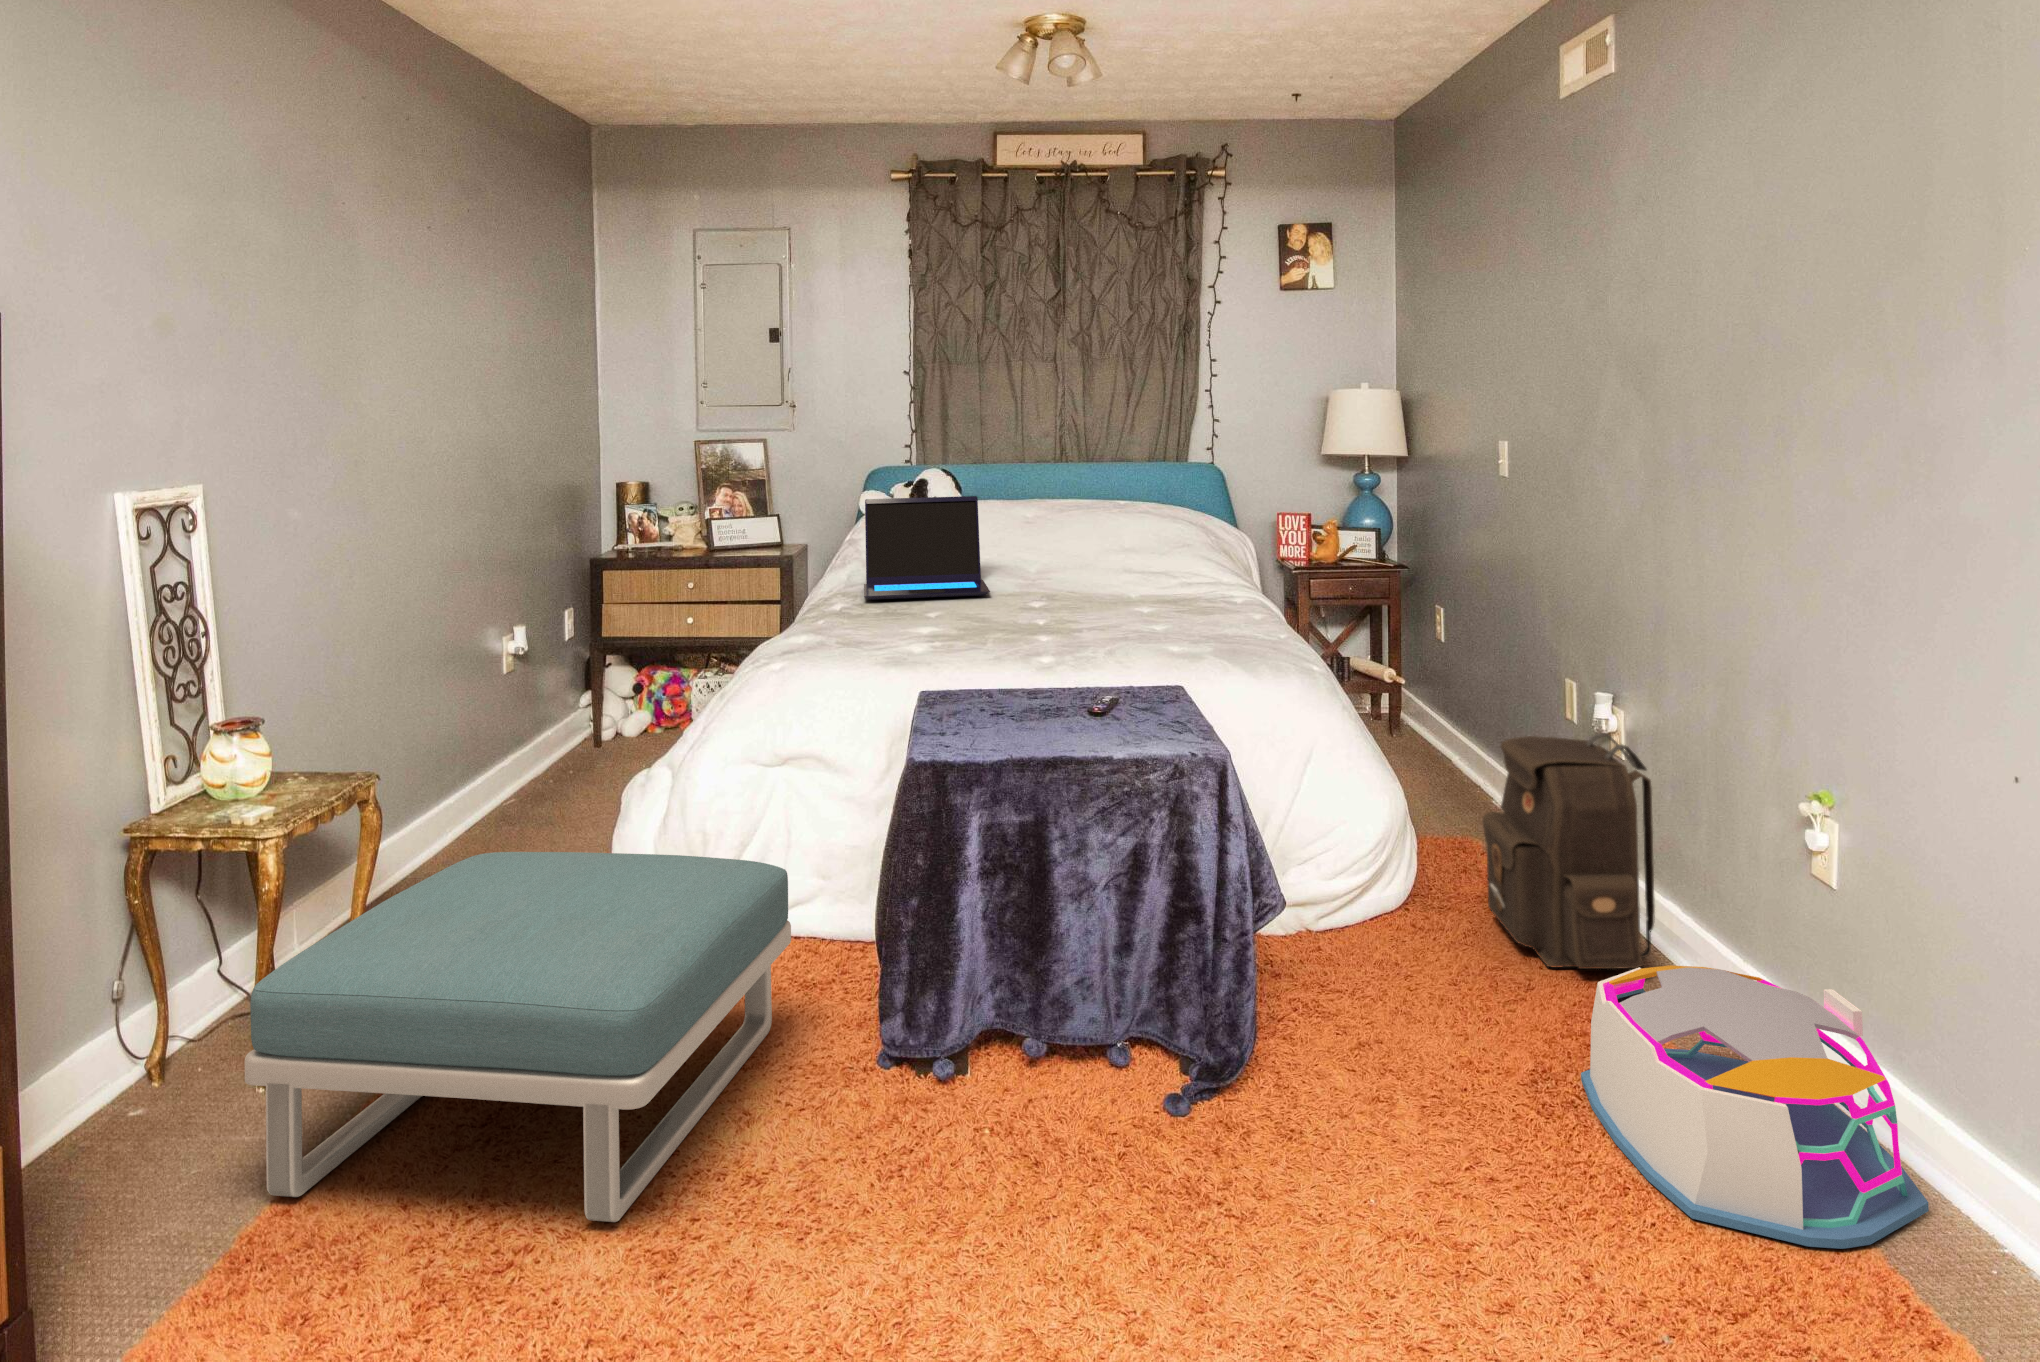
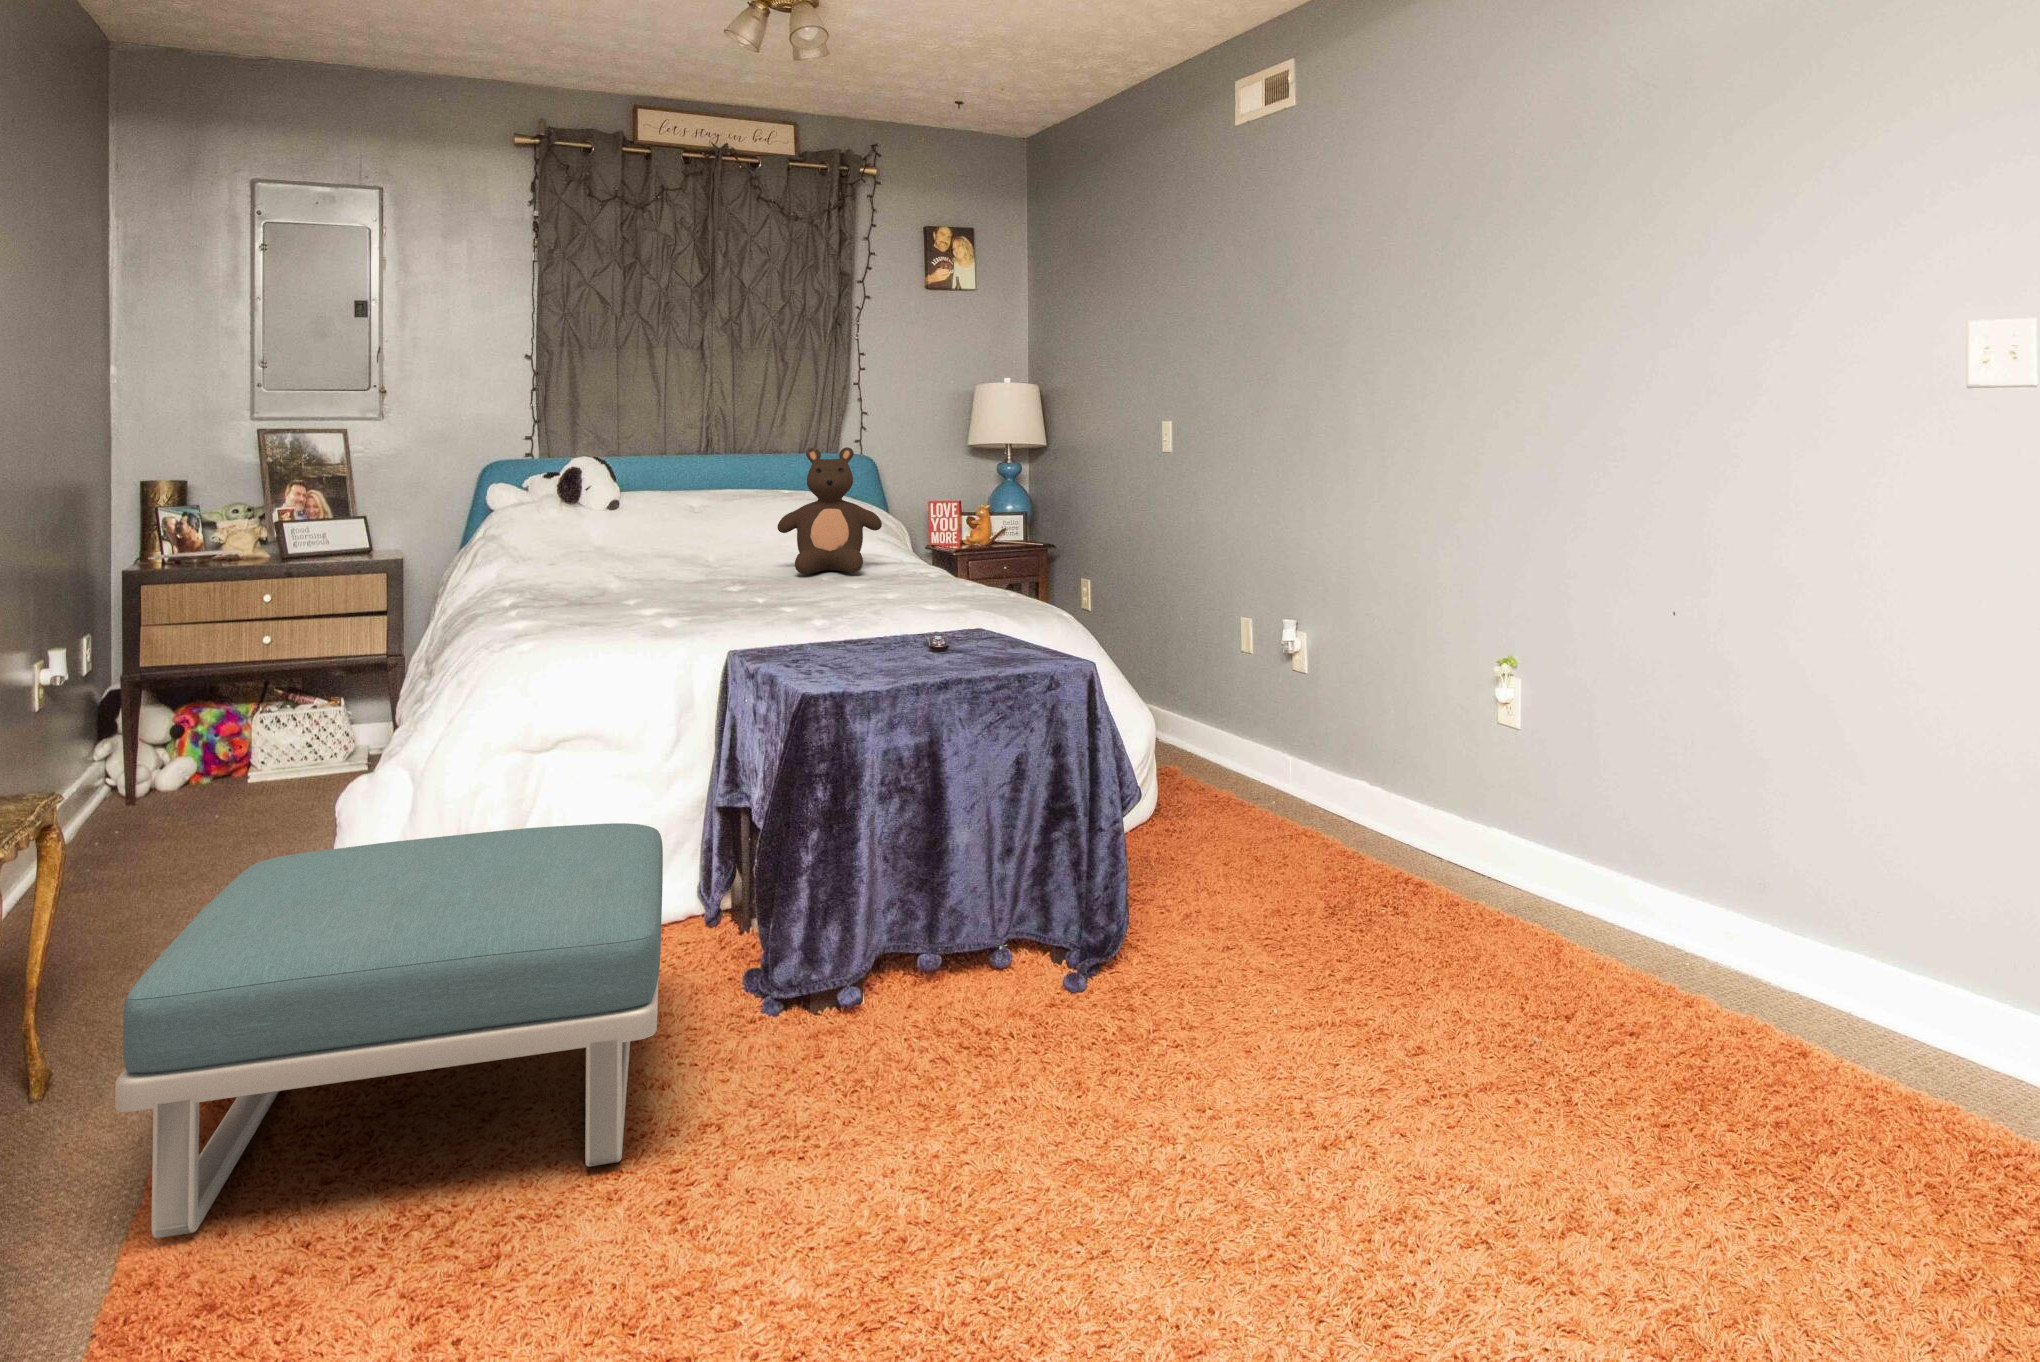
teddy bear: none [1069,468,1169,596] -> present [777,447,882,574]
laptop: present [864,496,990,600] -> none [538,481,704,588]
backpack: present [1482,733,1655,969] -> none [1221,650,1365,843]
storage bin: present [1581,965,1929,1249] -> none [1366,799,1626,967]

